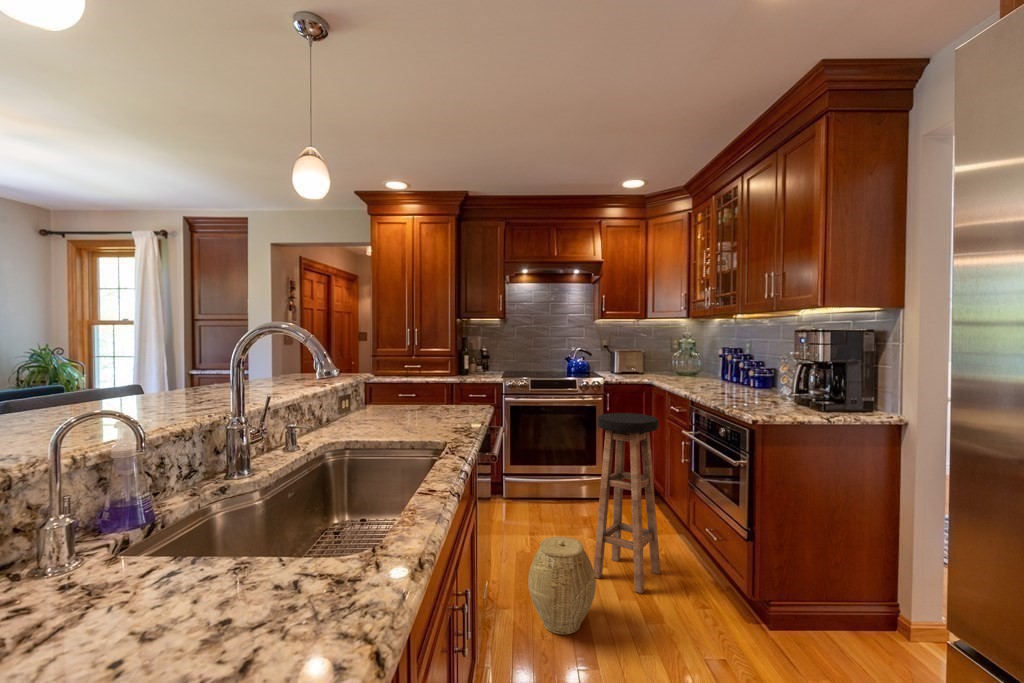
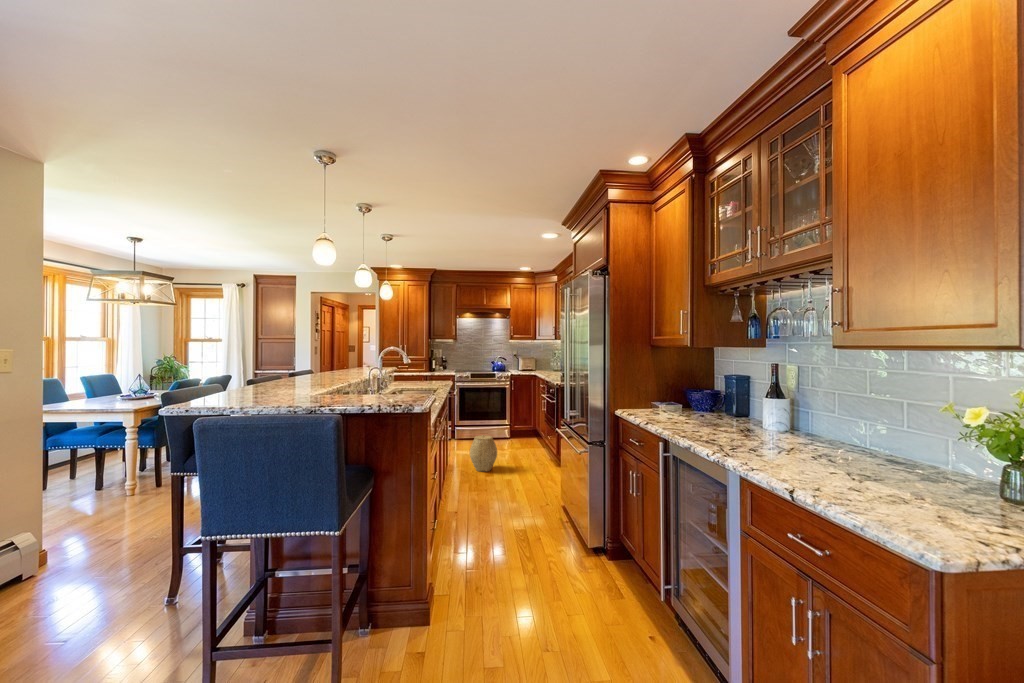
bar stool: present [593,413,660,594] -> none [499,386,530,462]

